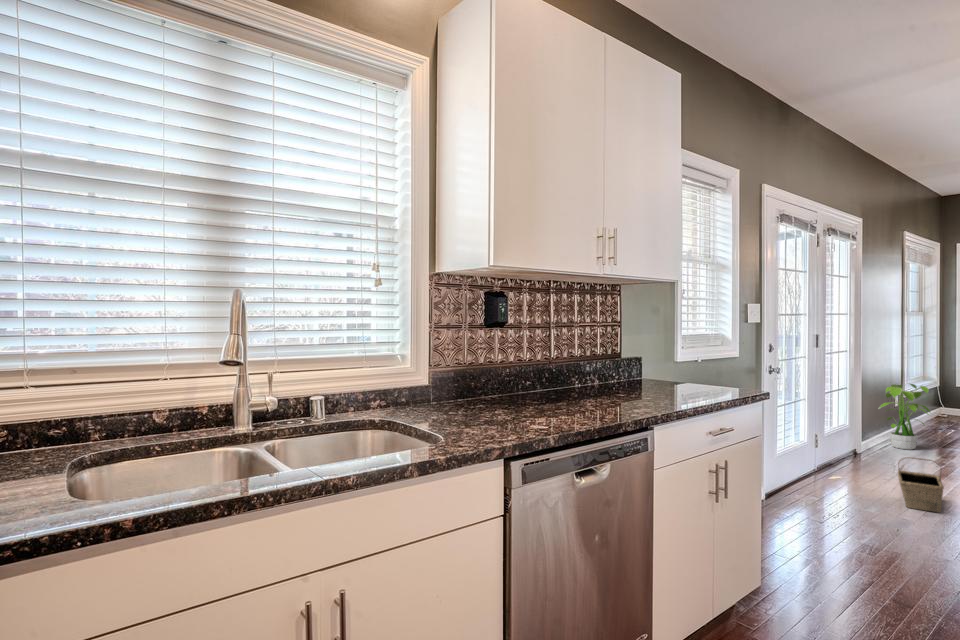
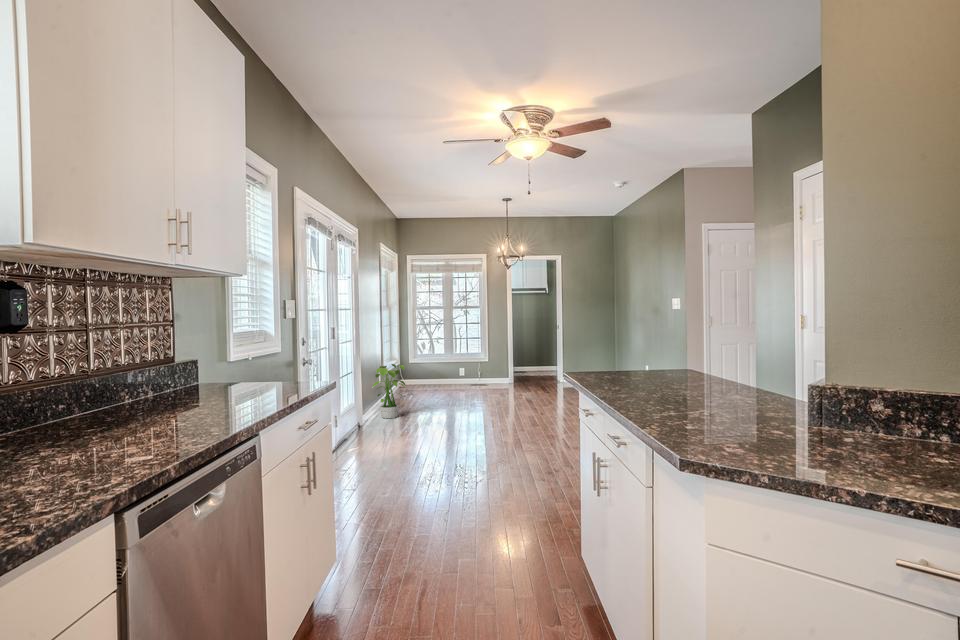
basket: present [898,457,944,512] -> none [398,422,430,464]

